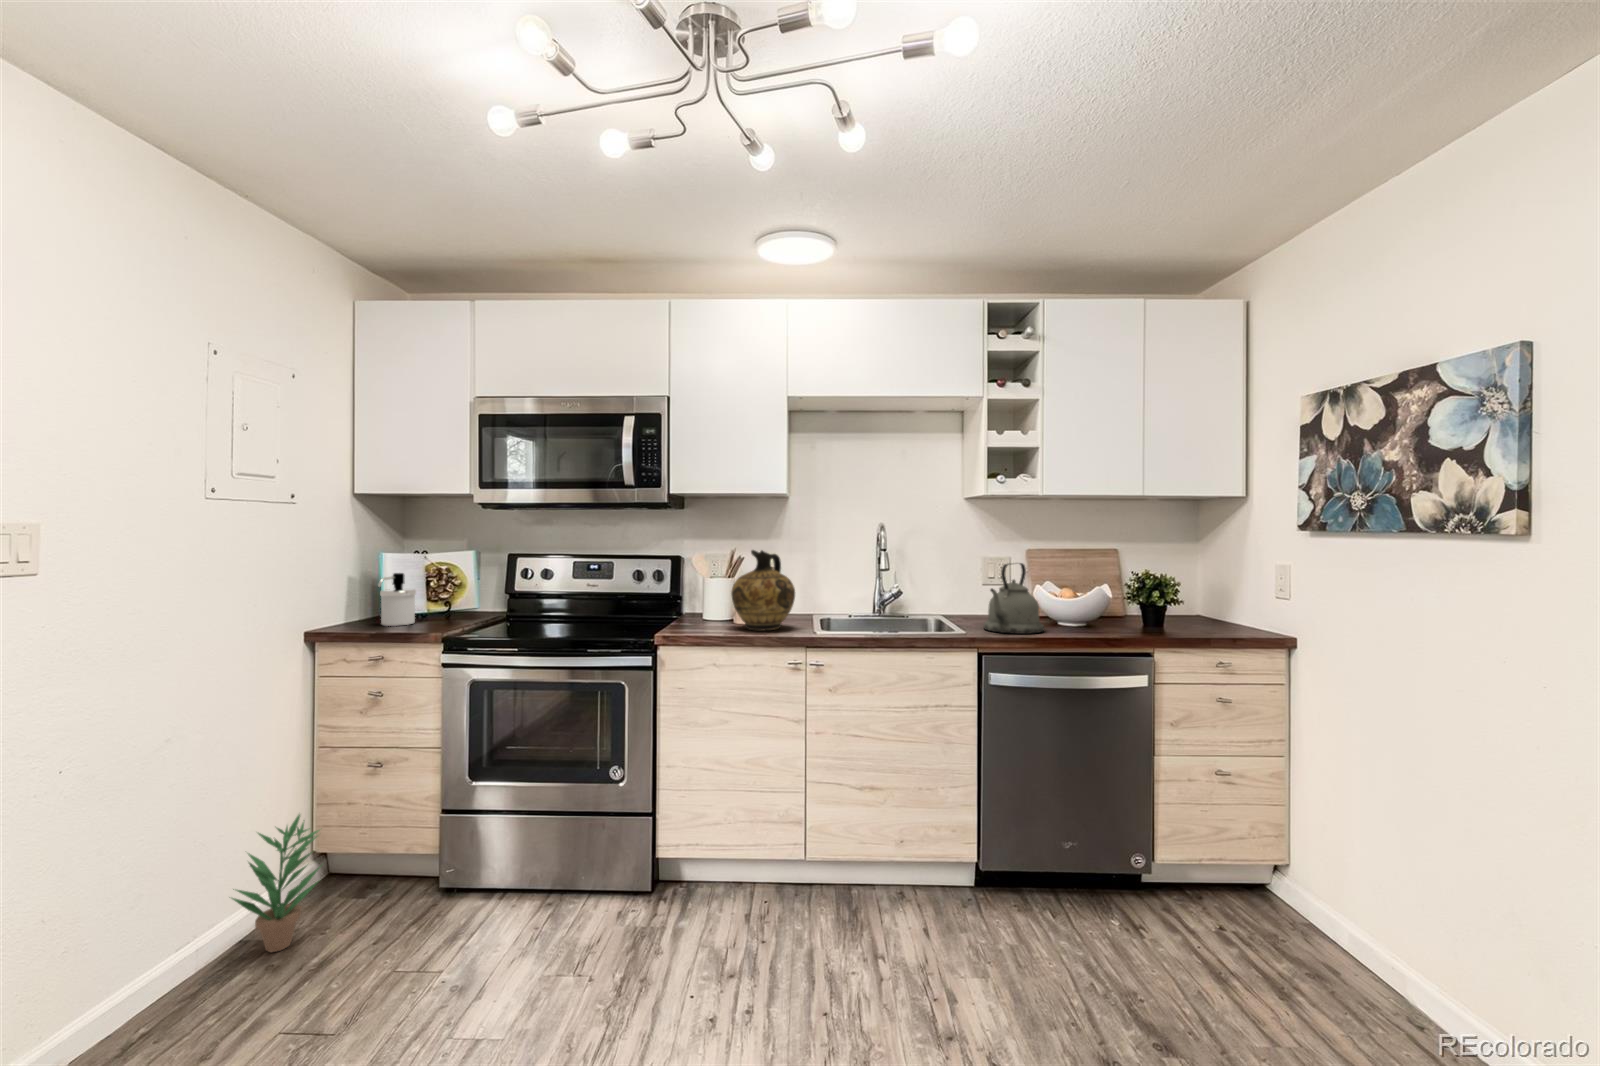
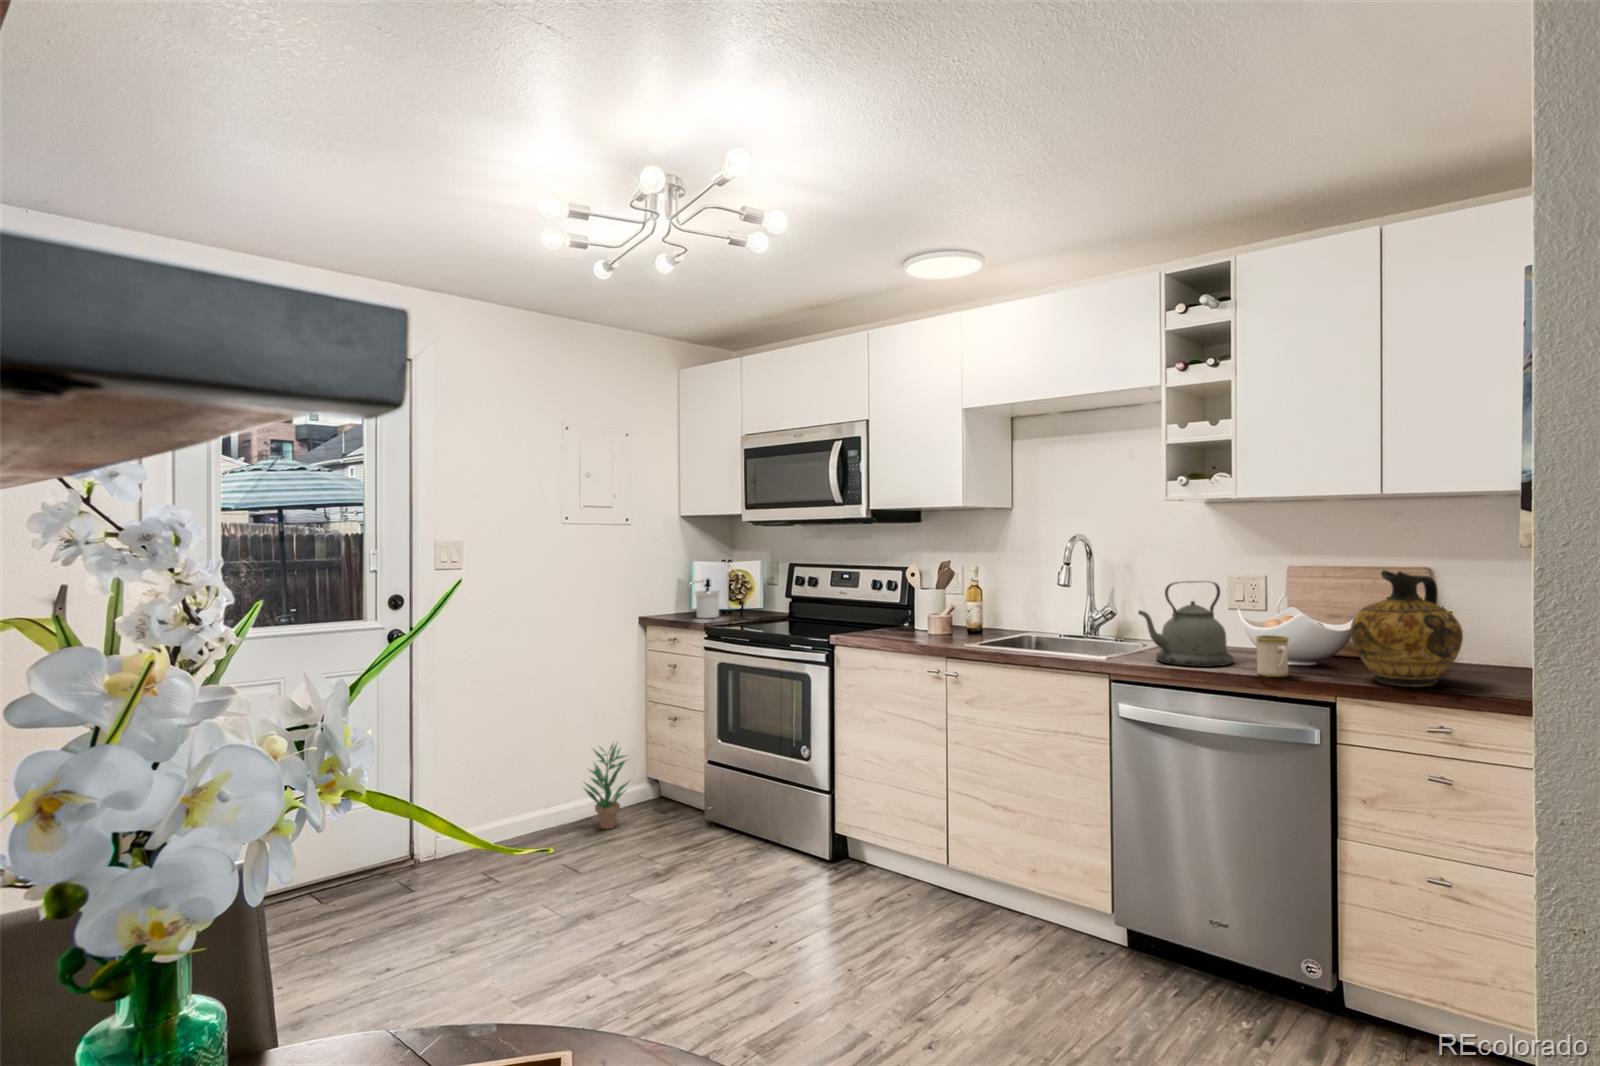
ceramic jug: present [731,550,795,631] -> present [1351,570,1463,687]
mug: none [1081,604,1115,636] -> present [1256,635,1289,677]

